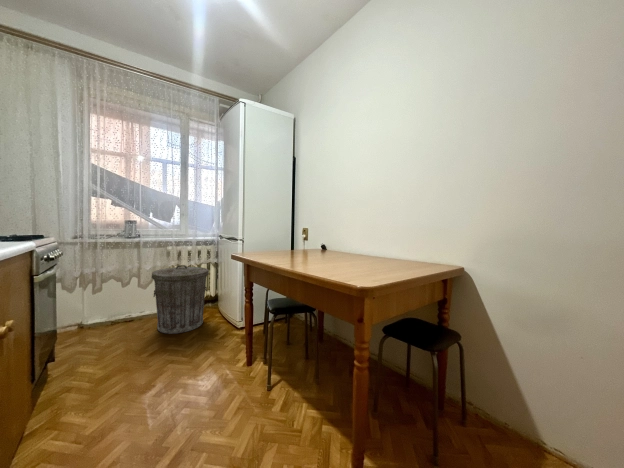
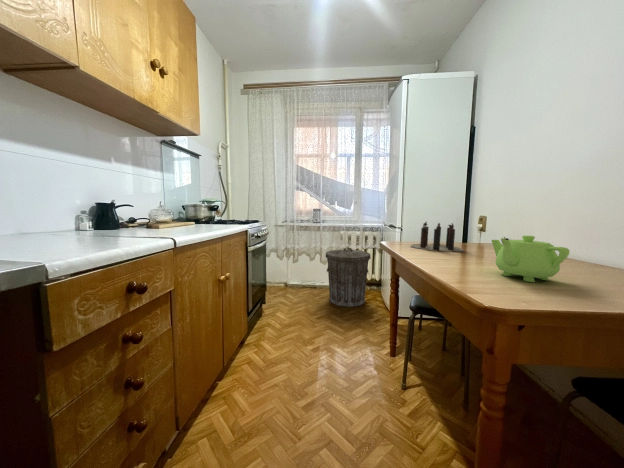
candle: none [265,234,312,258] -> present [411,222,464,252]
teapot: none [337,241,380,272] -> present [492,236,570,282]

